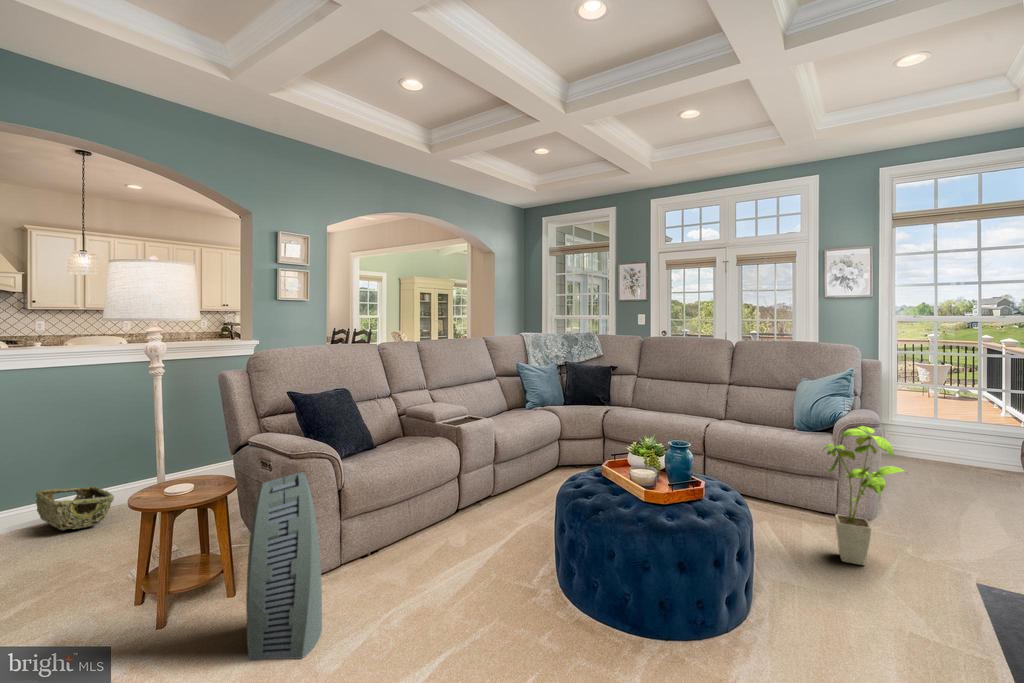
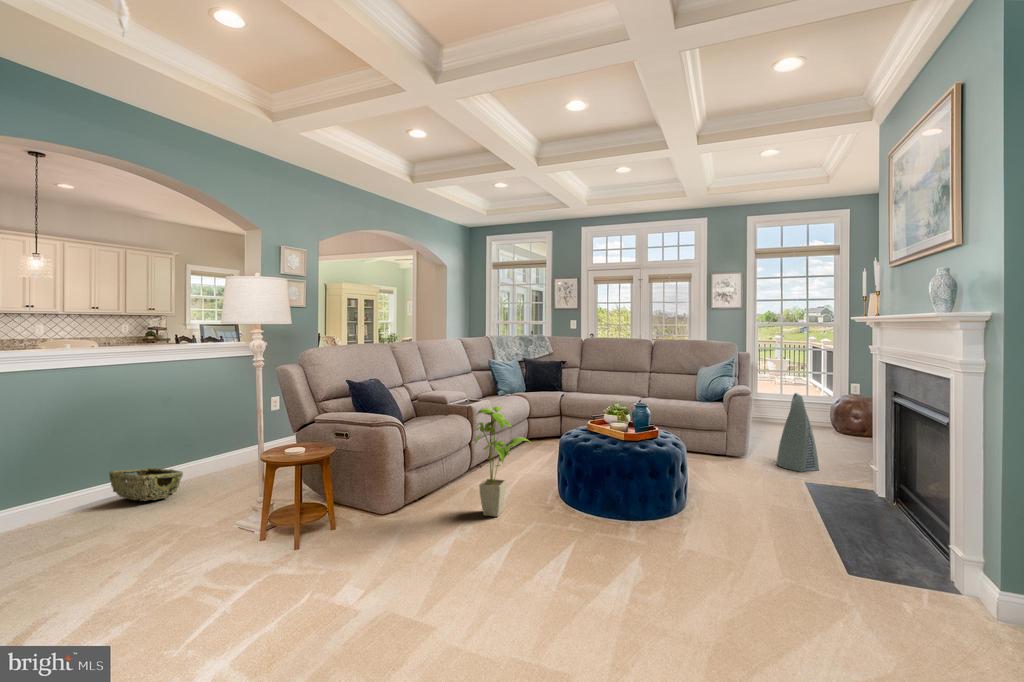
house plant: present [823,426,907,565] -> present [475,407,528,517]
air purifier: present [246,472,322,660] -> present [777,393,819,472]

